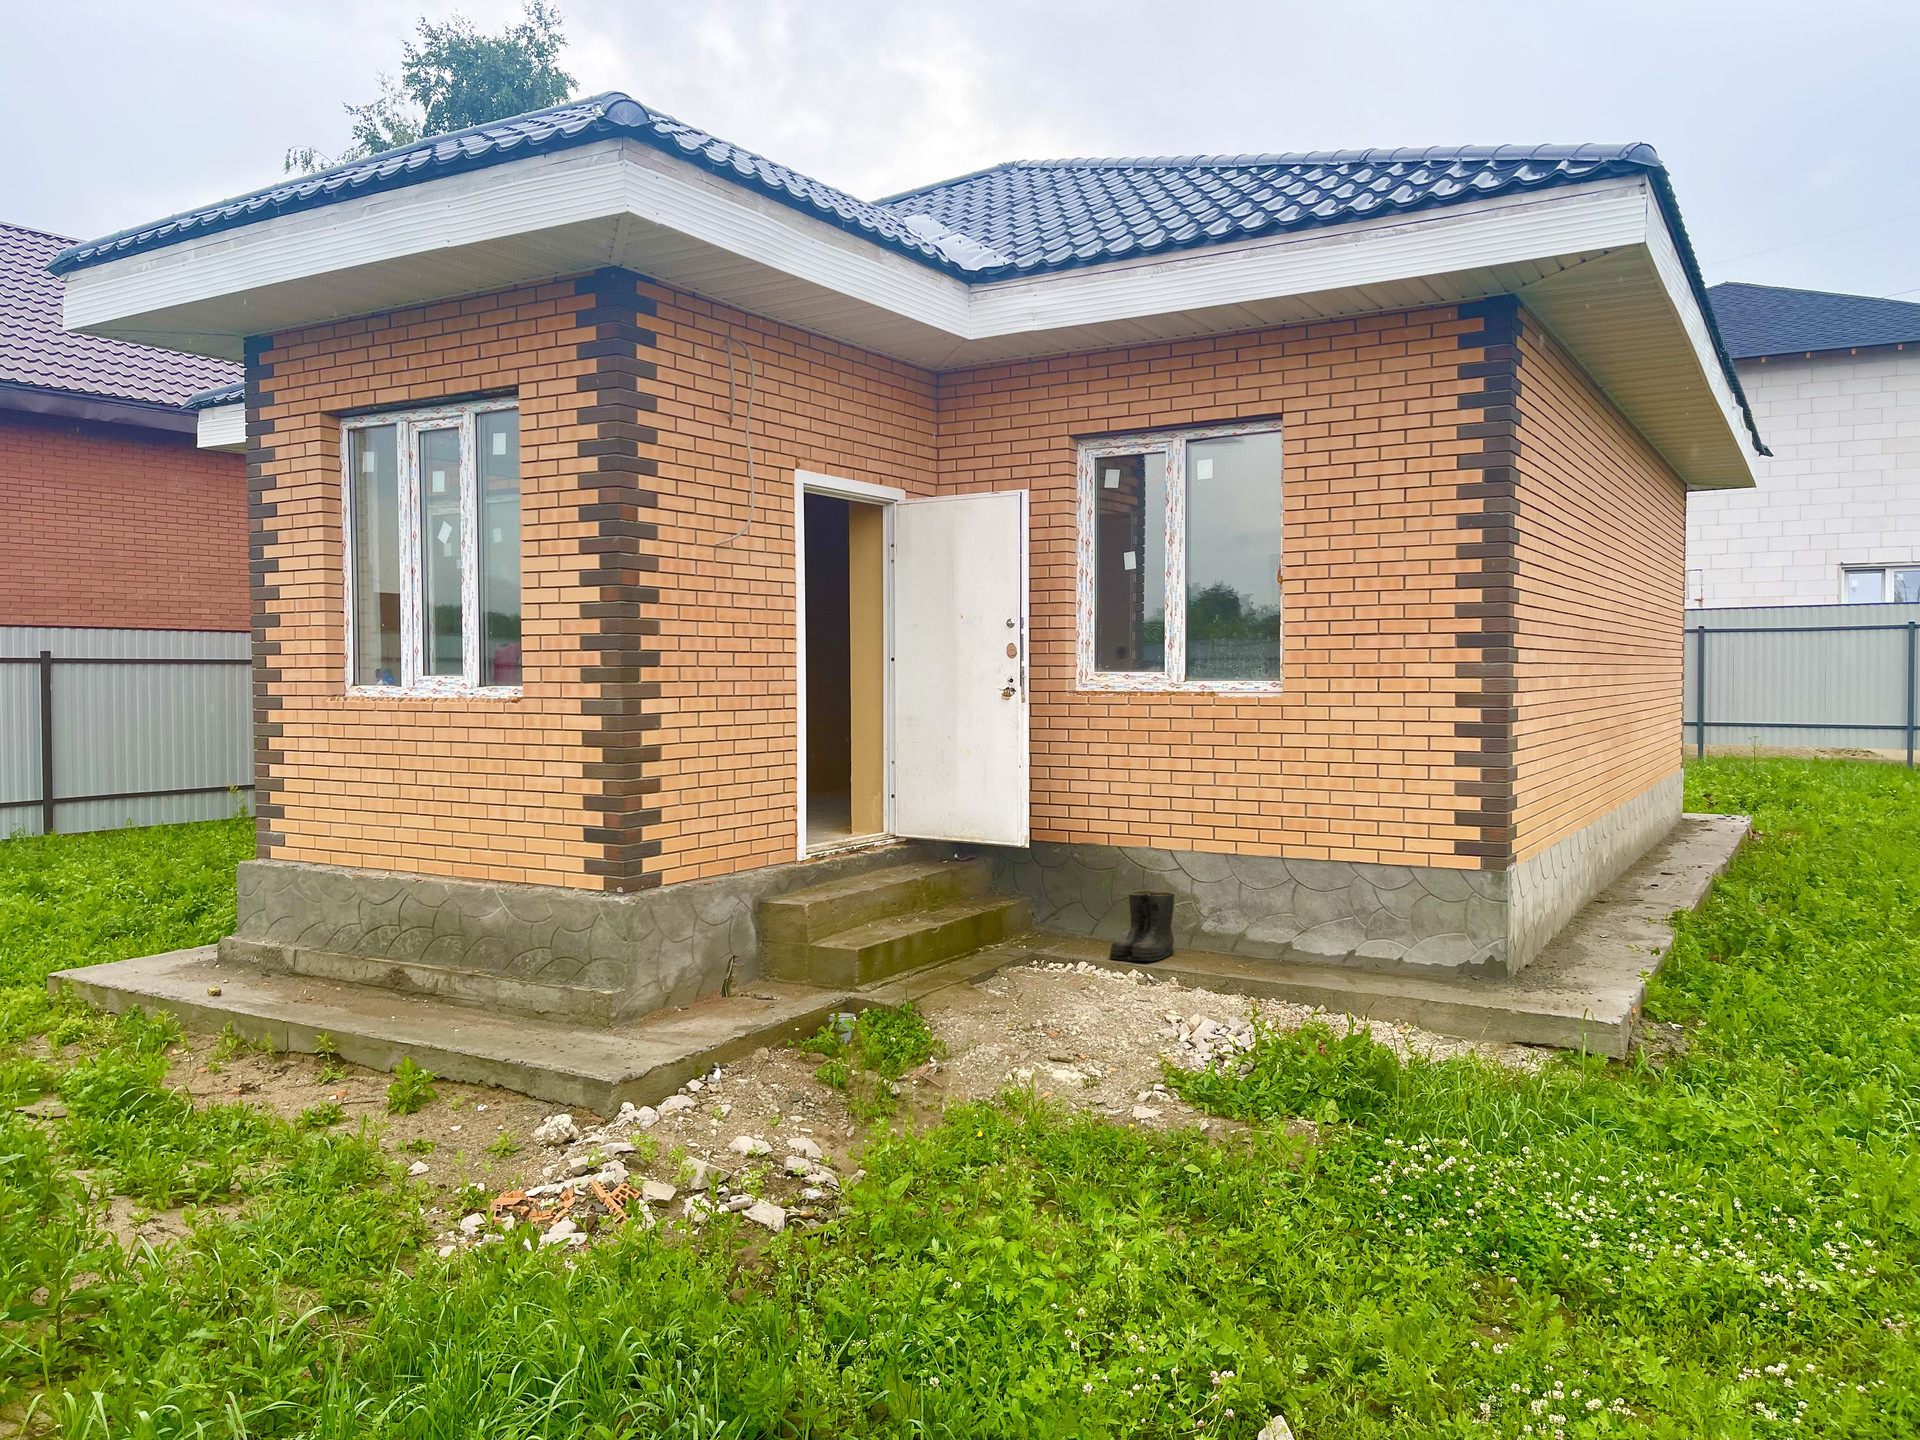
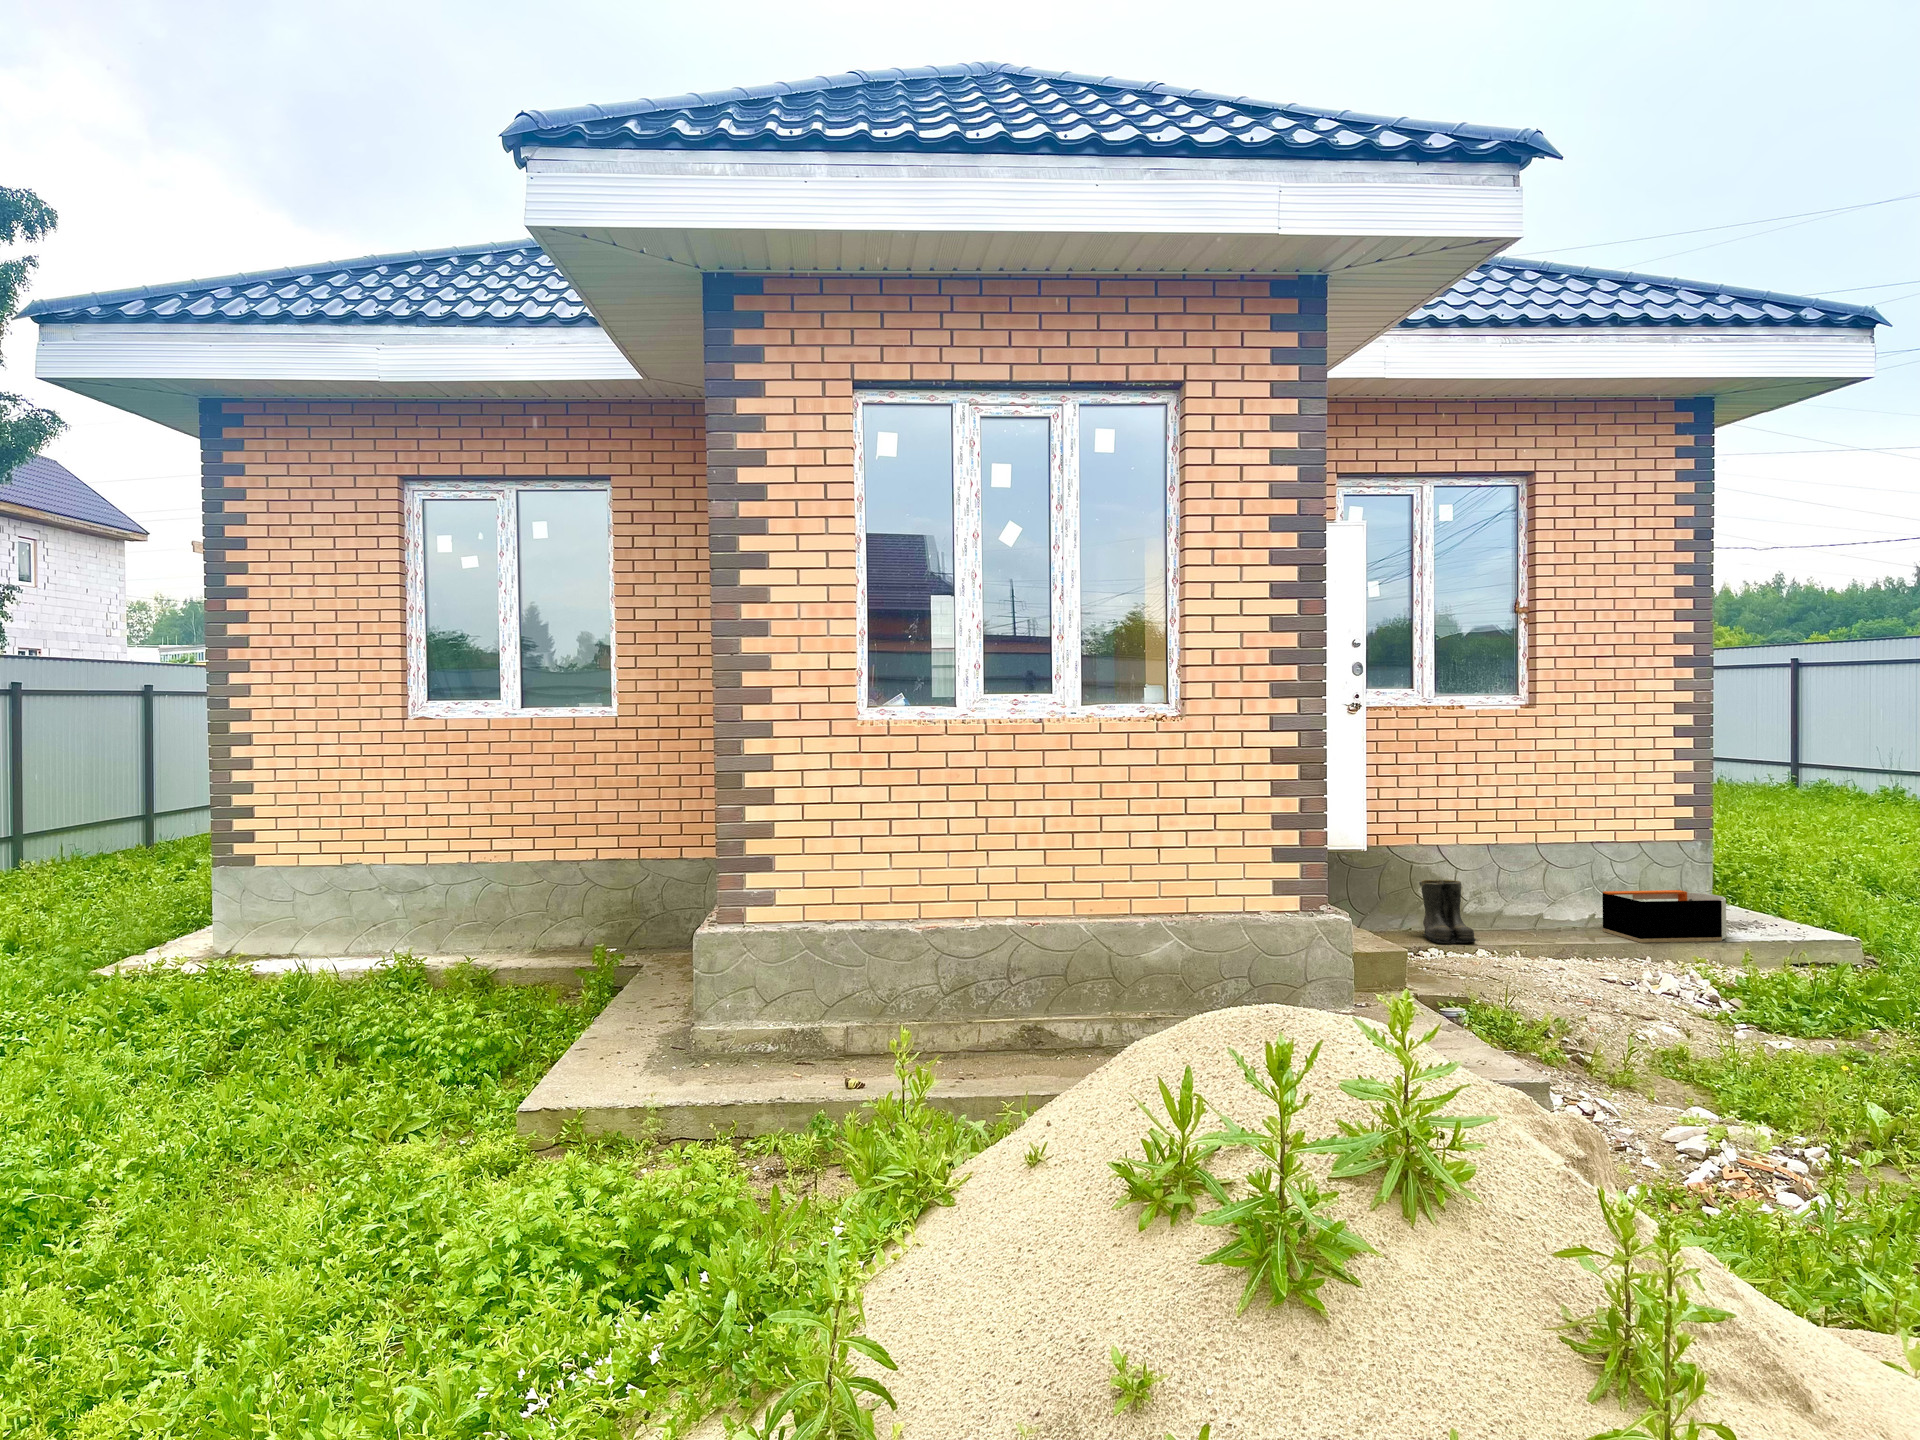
storage bin: none [1331,922,1470,995] -> present [1602,890,1726,943]

